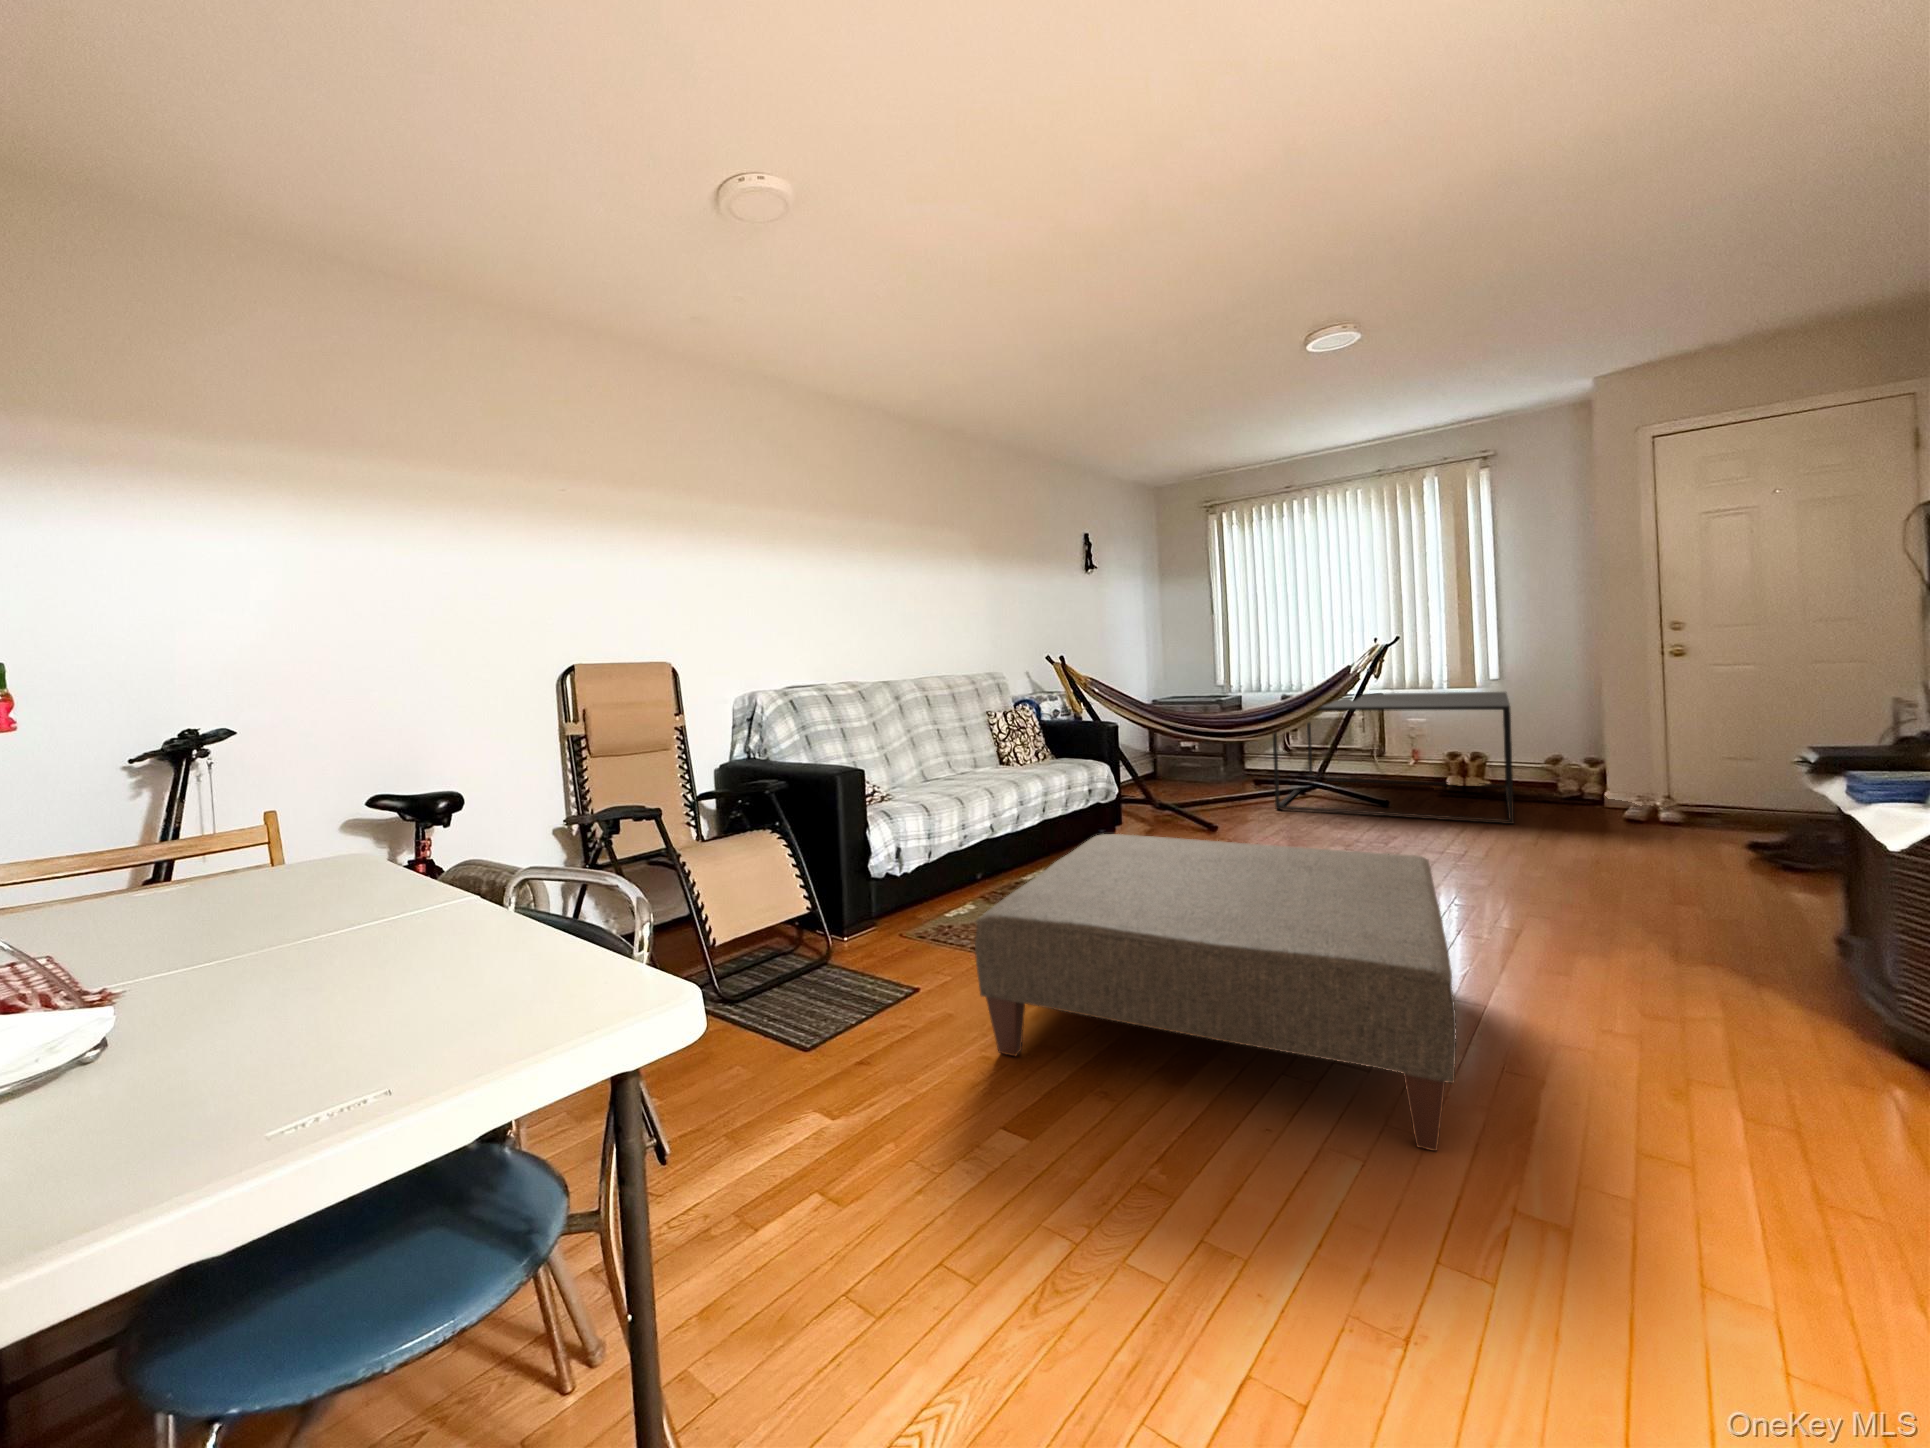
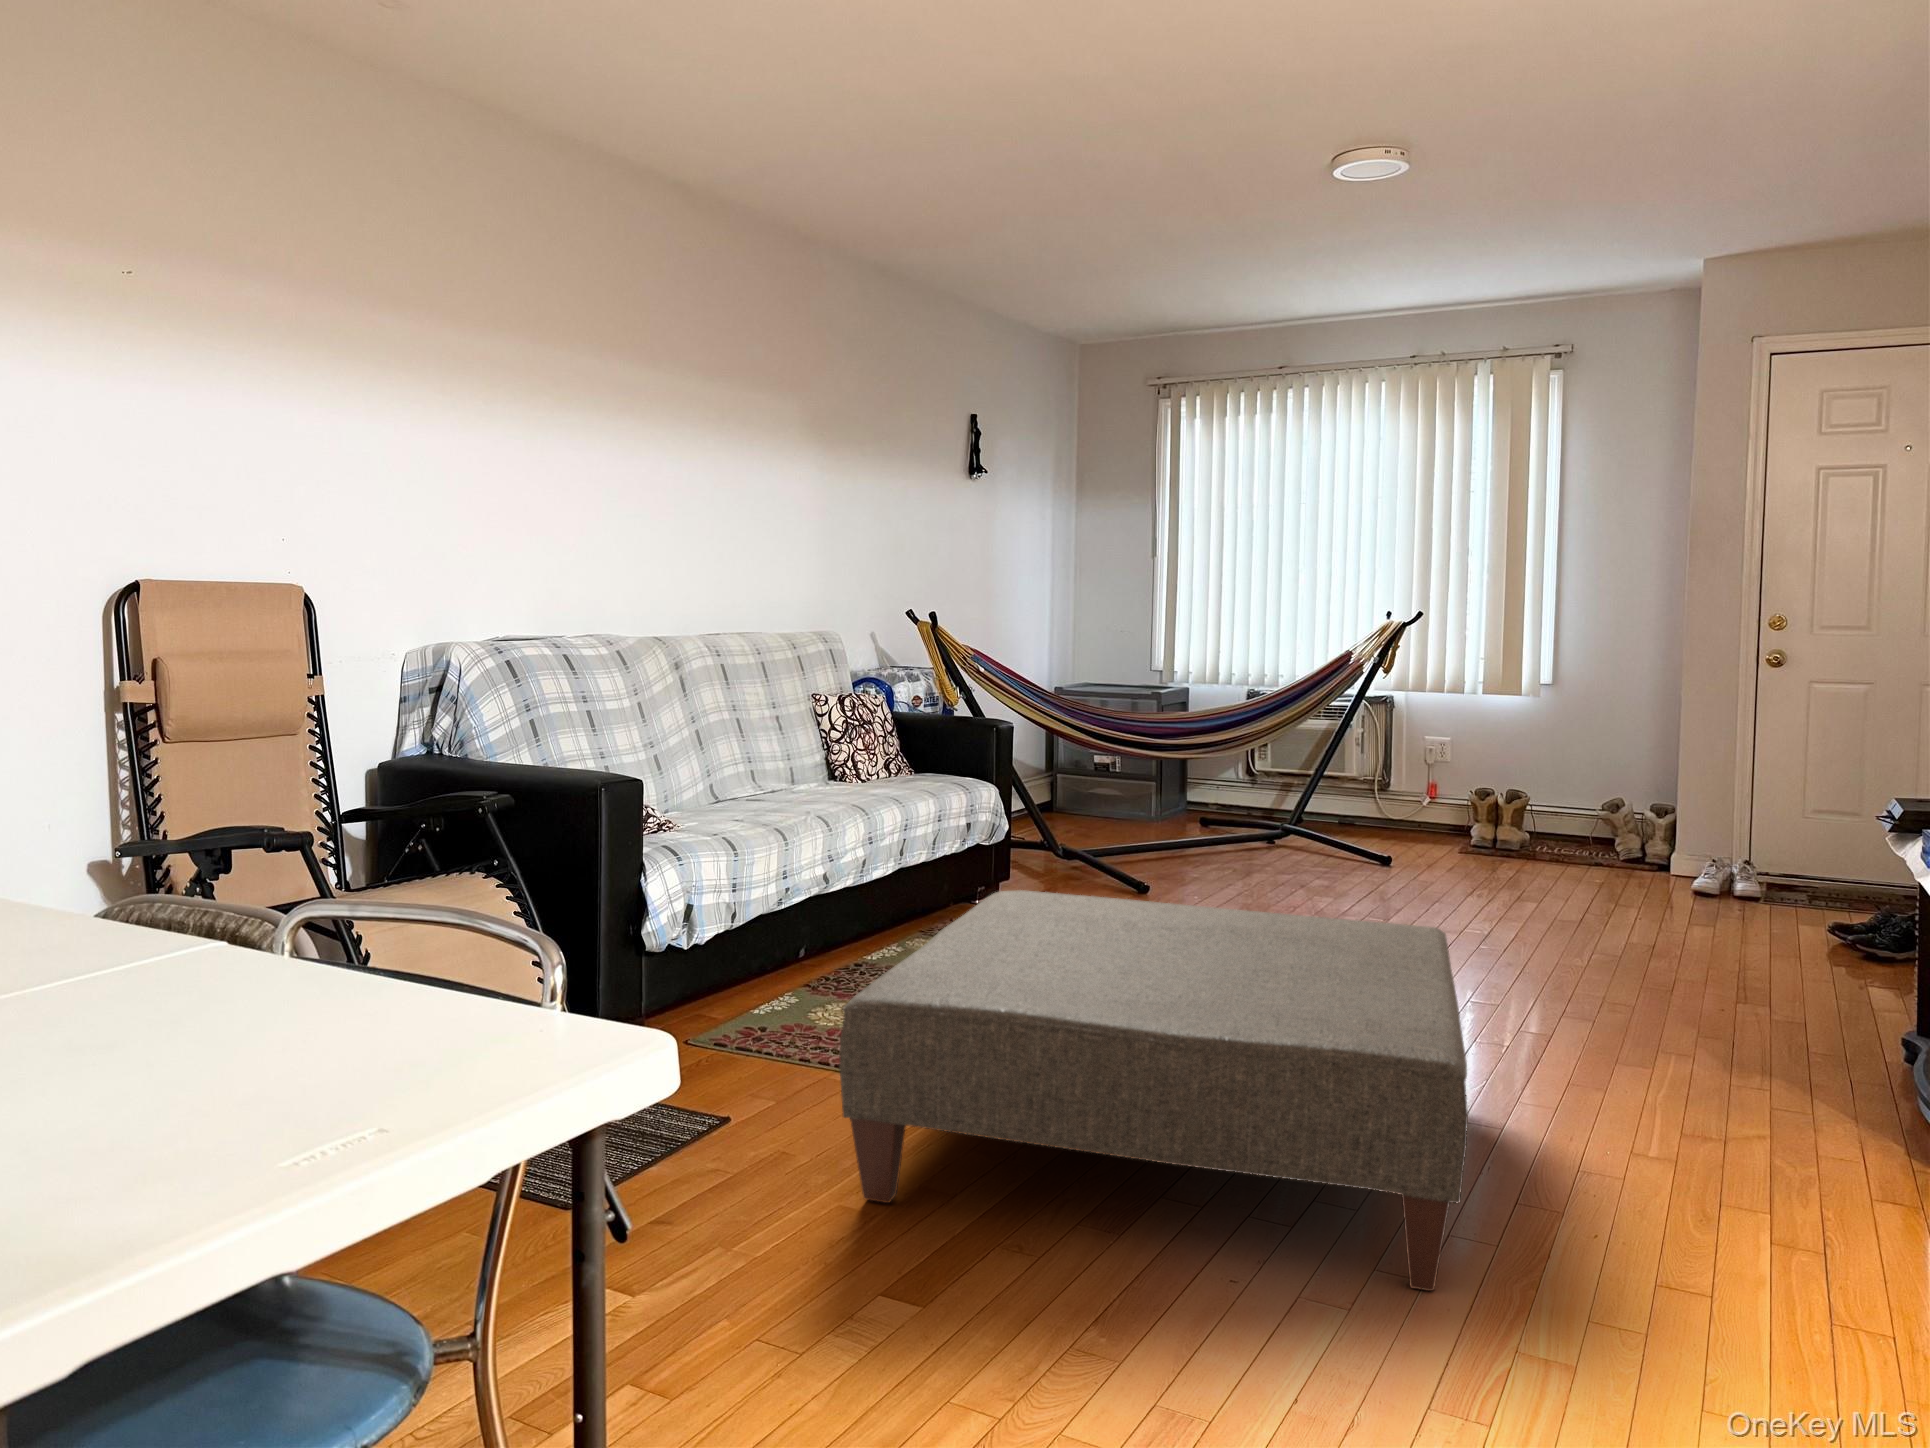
coffee table: present [1271,692,1514,824] -> none [1235,691,1562,894]

